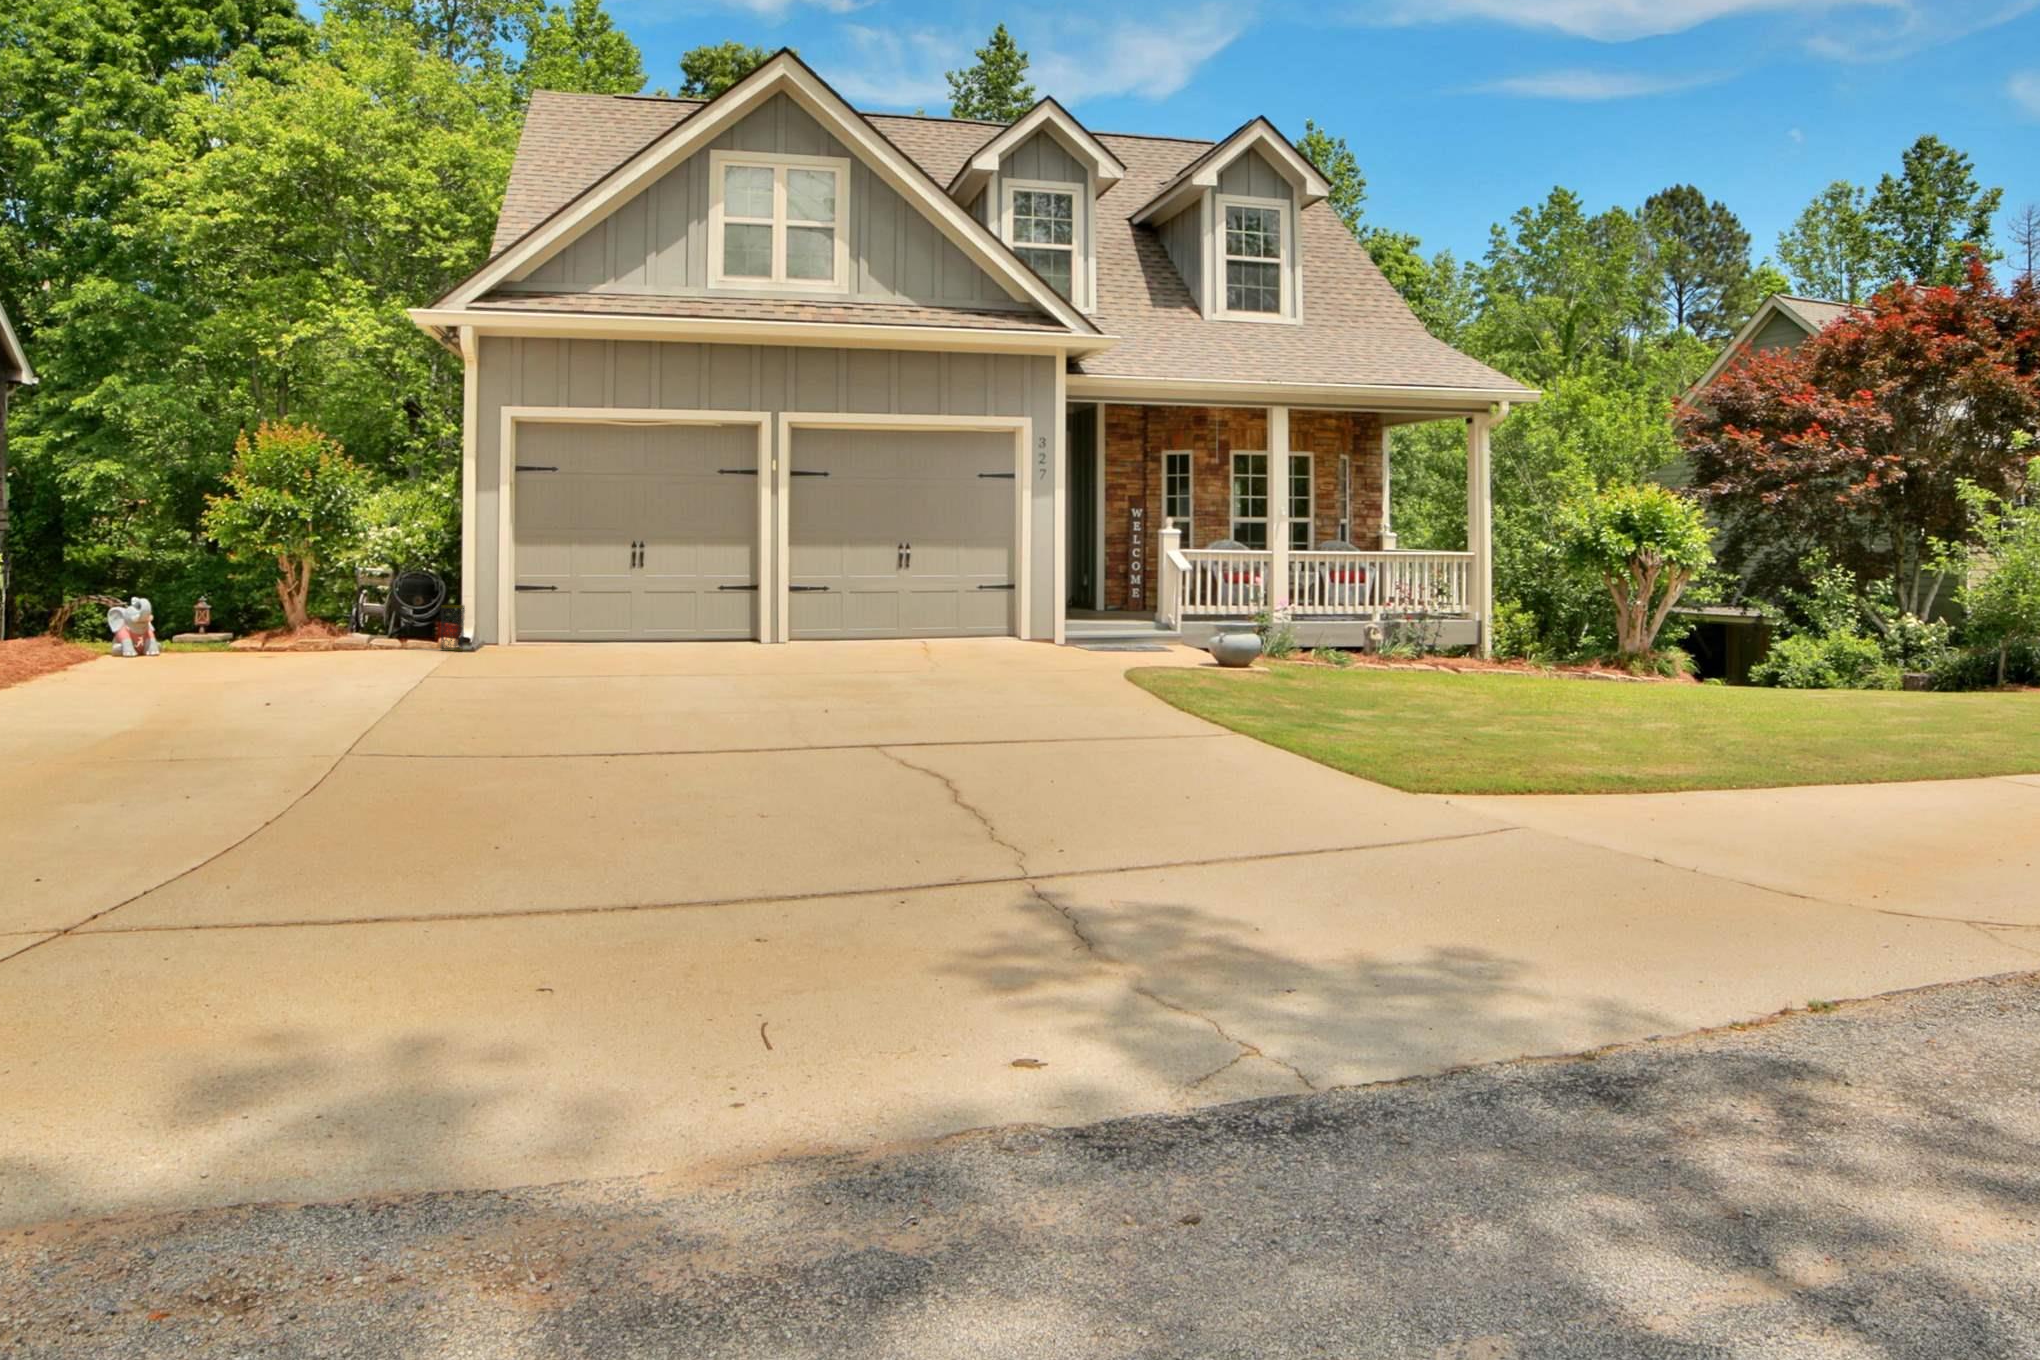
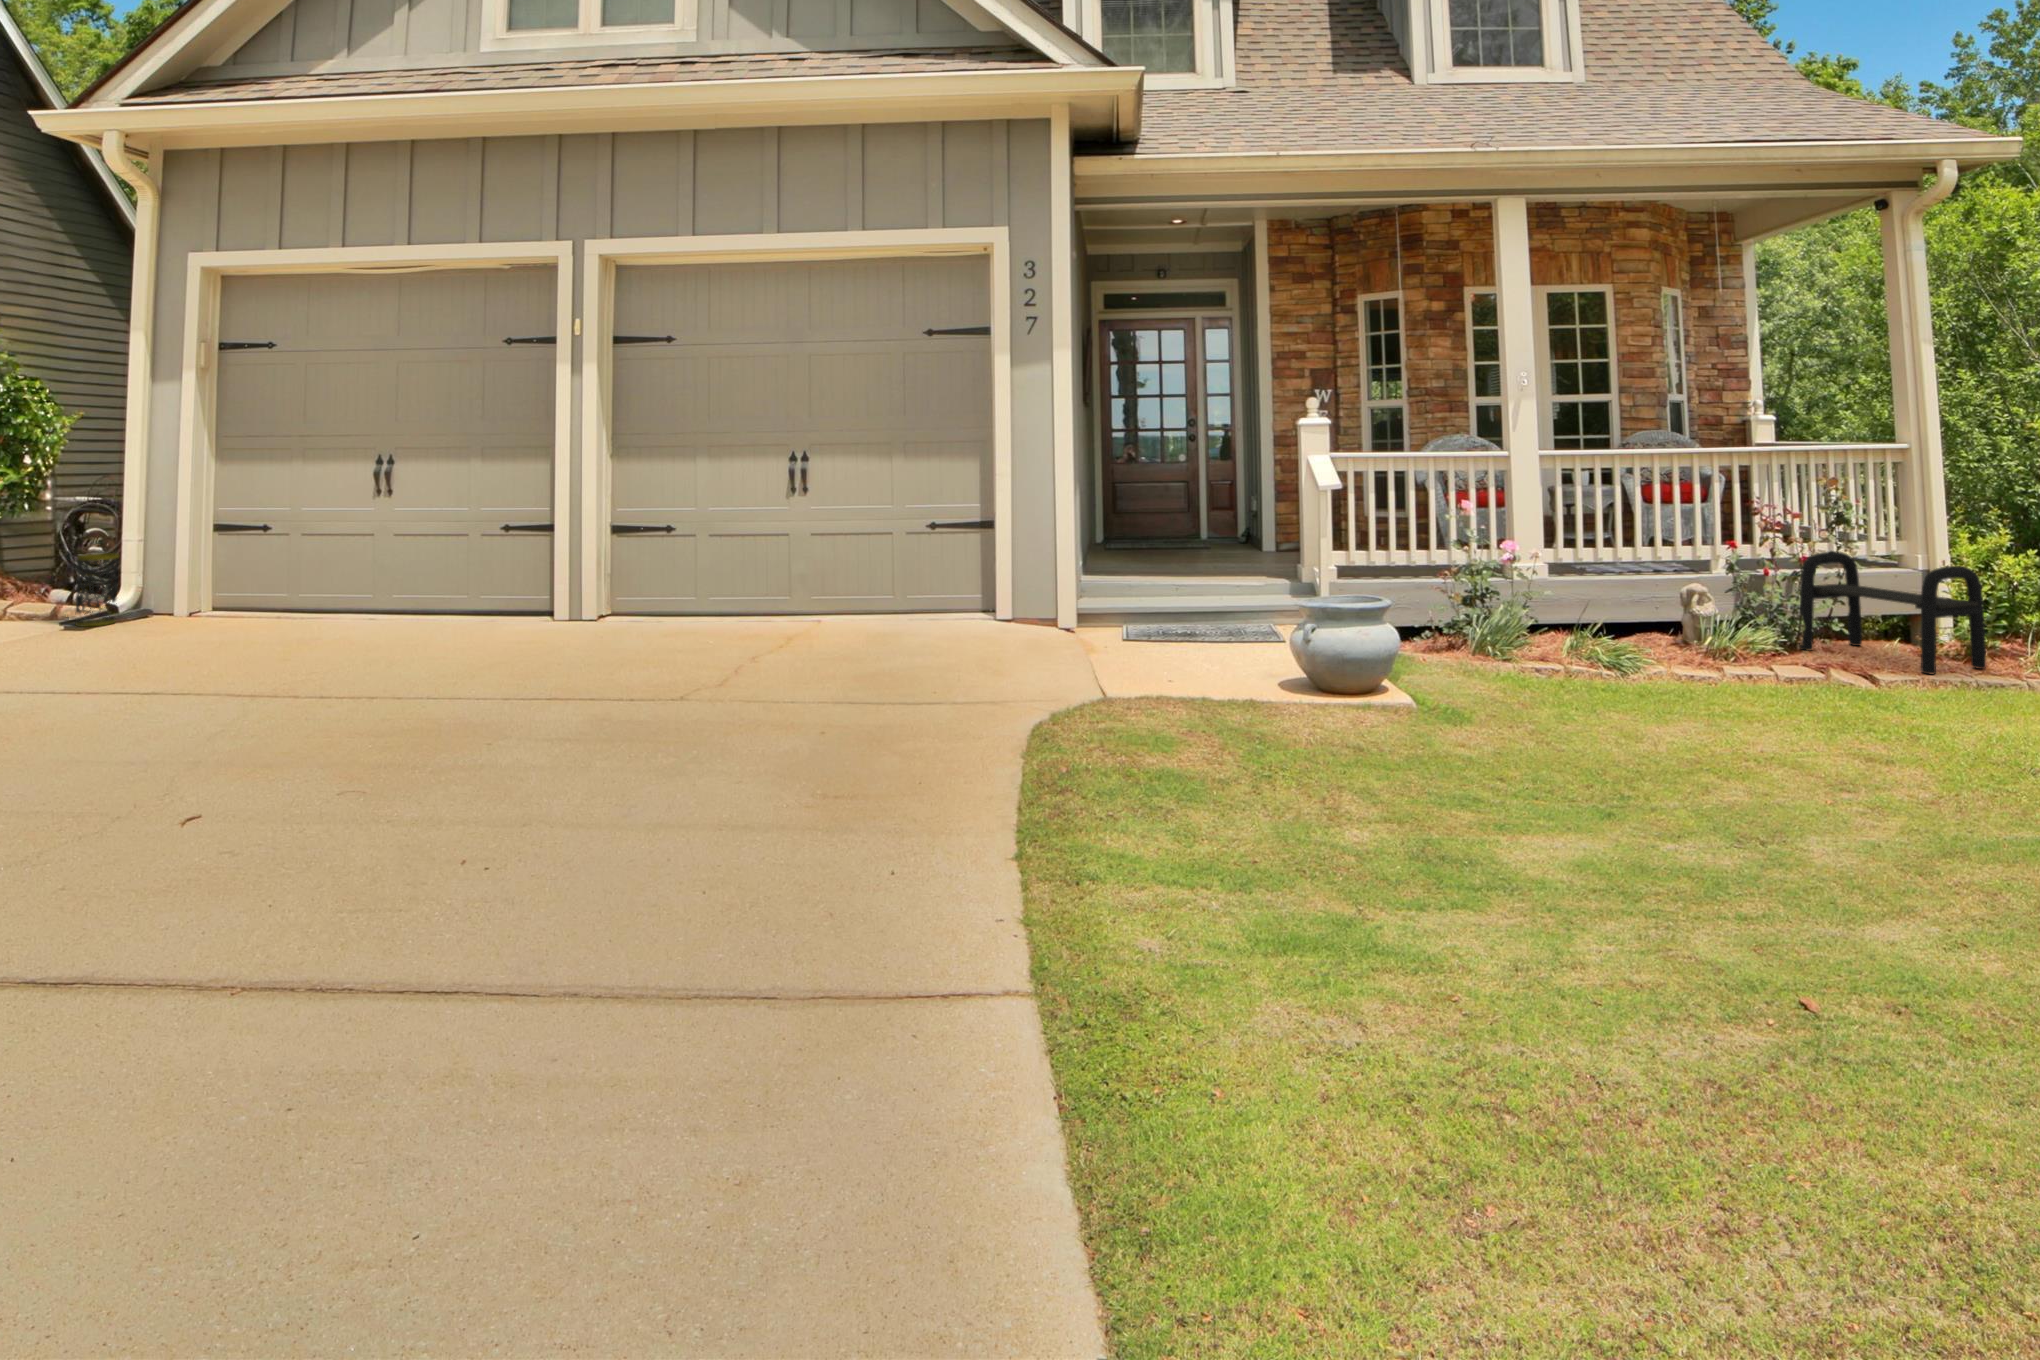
bench: none [1422,609,1509,667] -> present [1800,551,1986,675]

